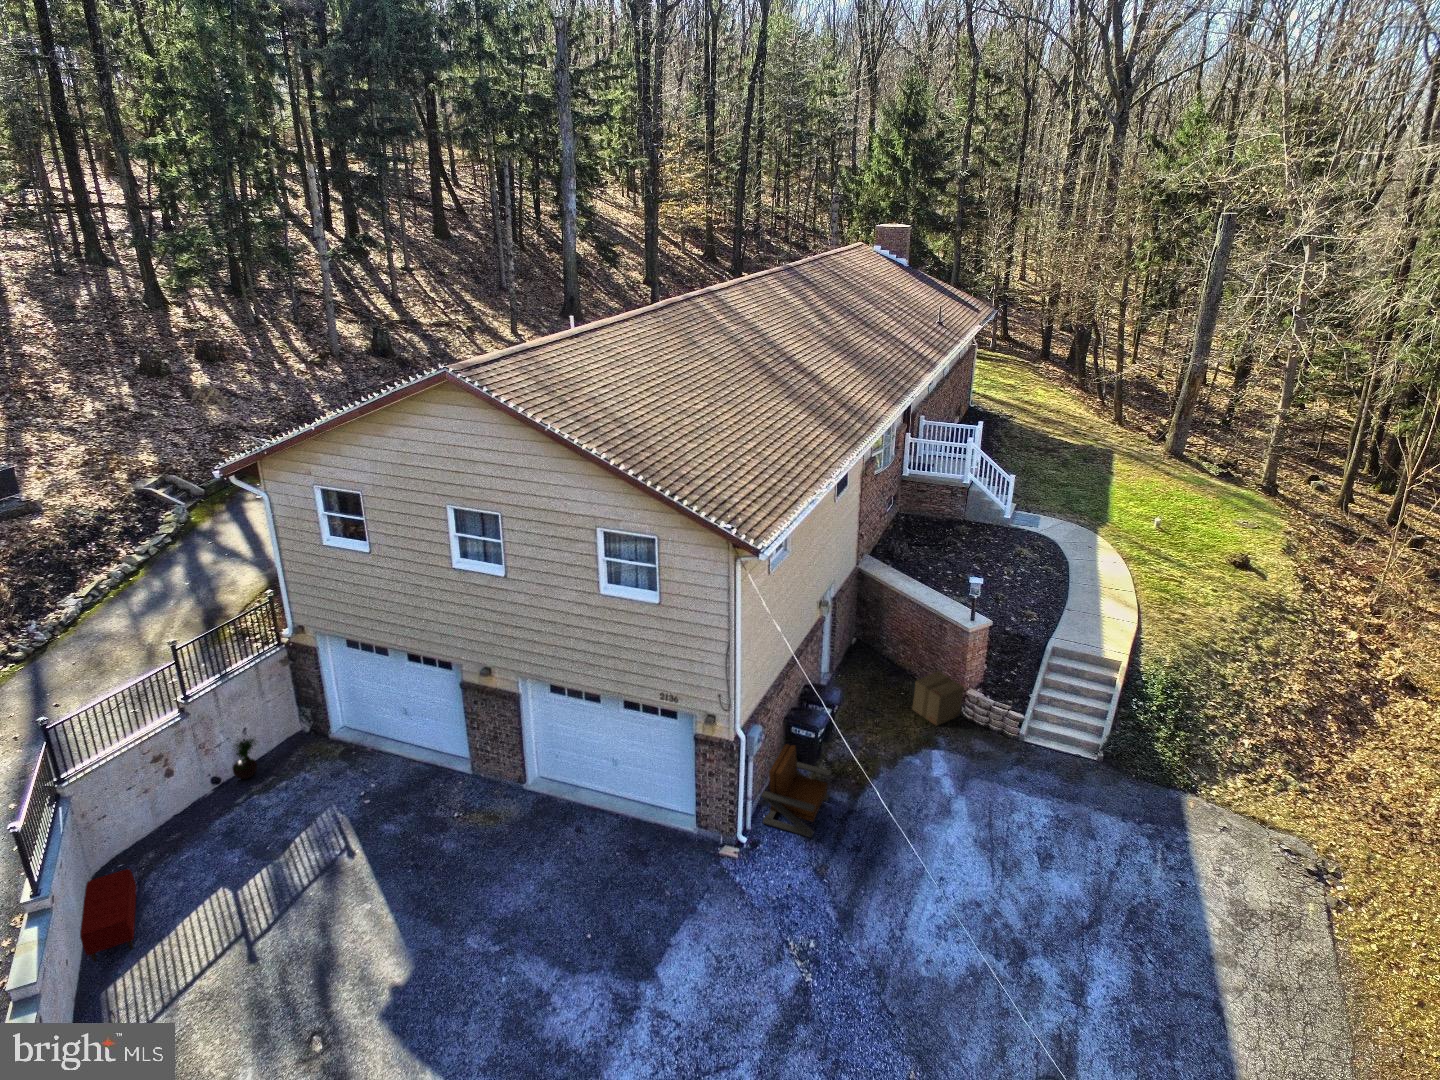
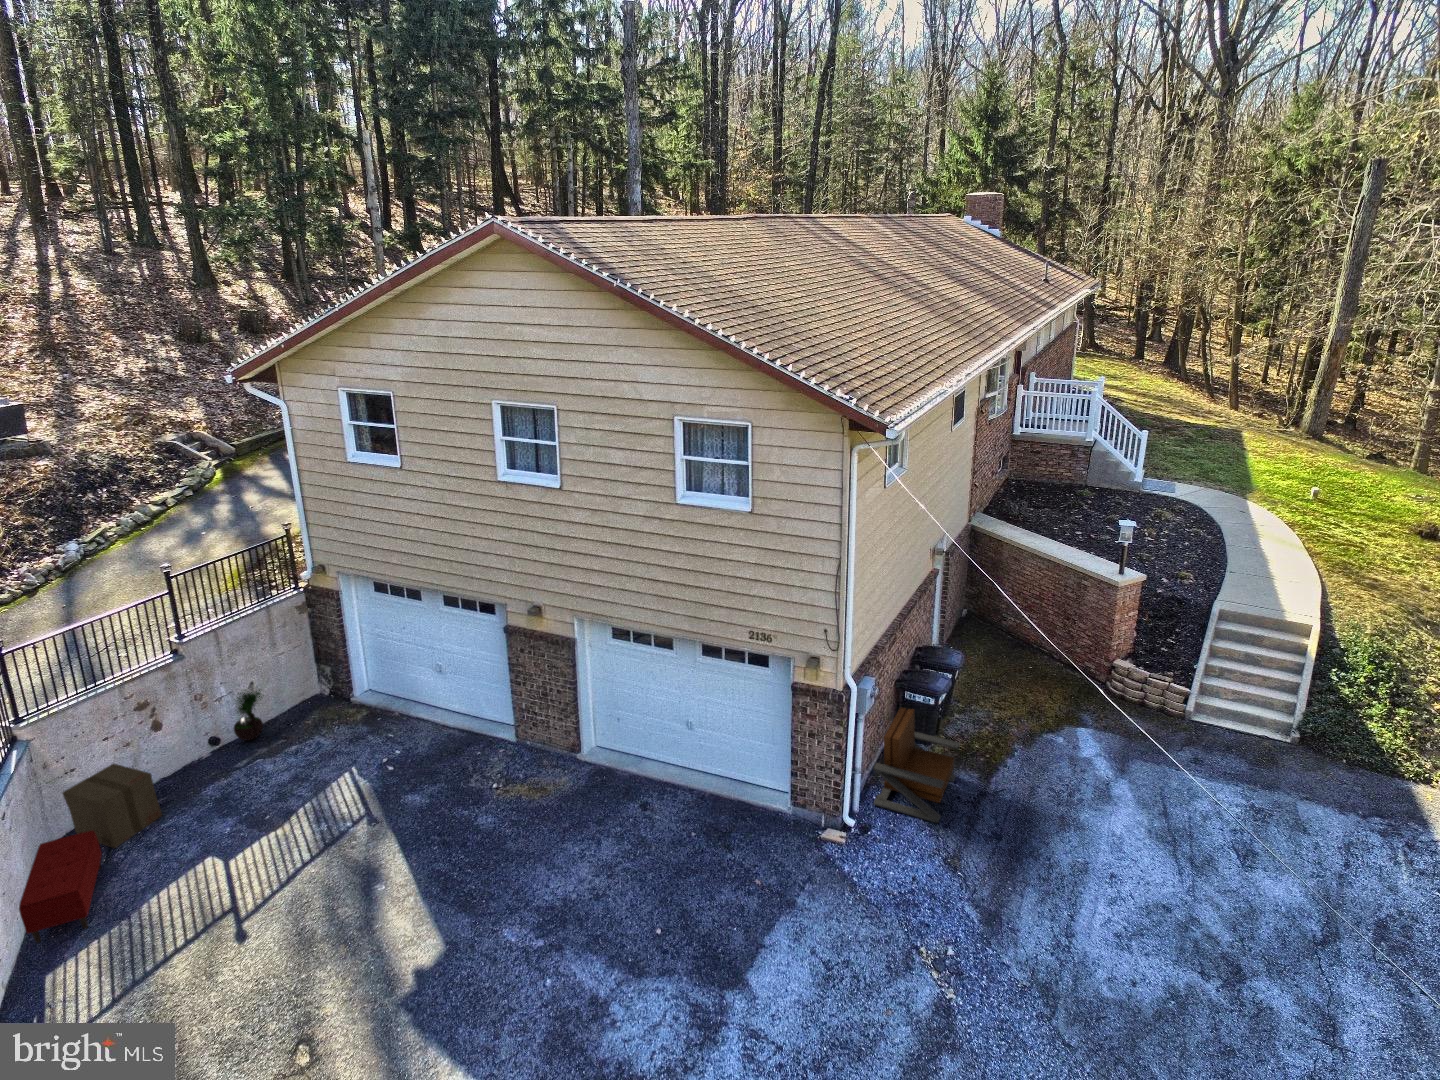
cardboard box: present [912,671,964,726] -> present [62,764,162,848]

